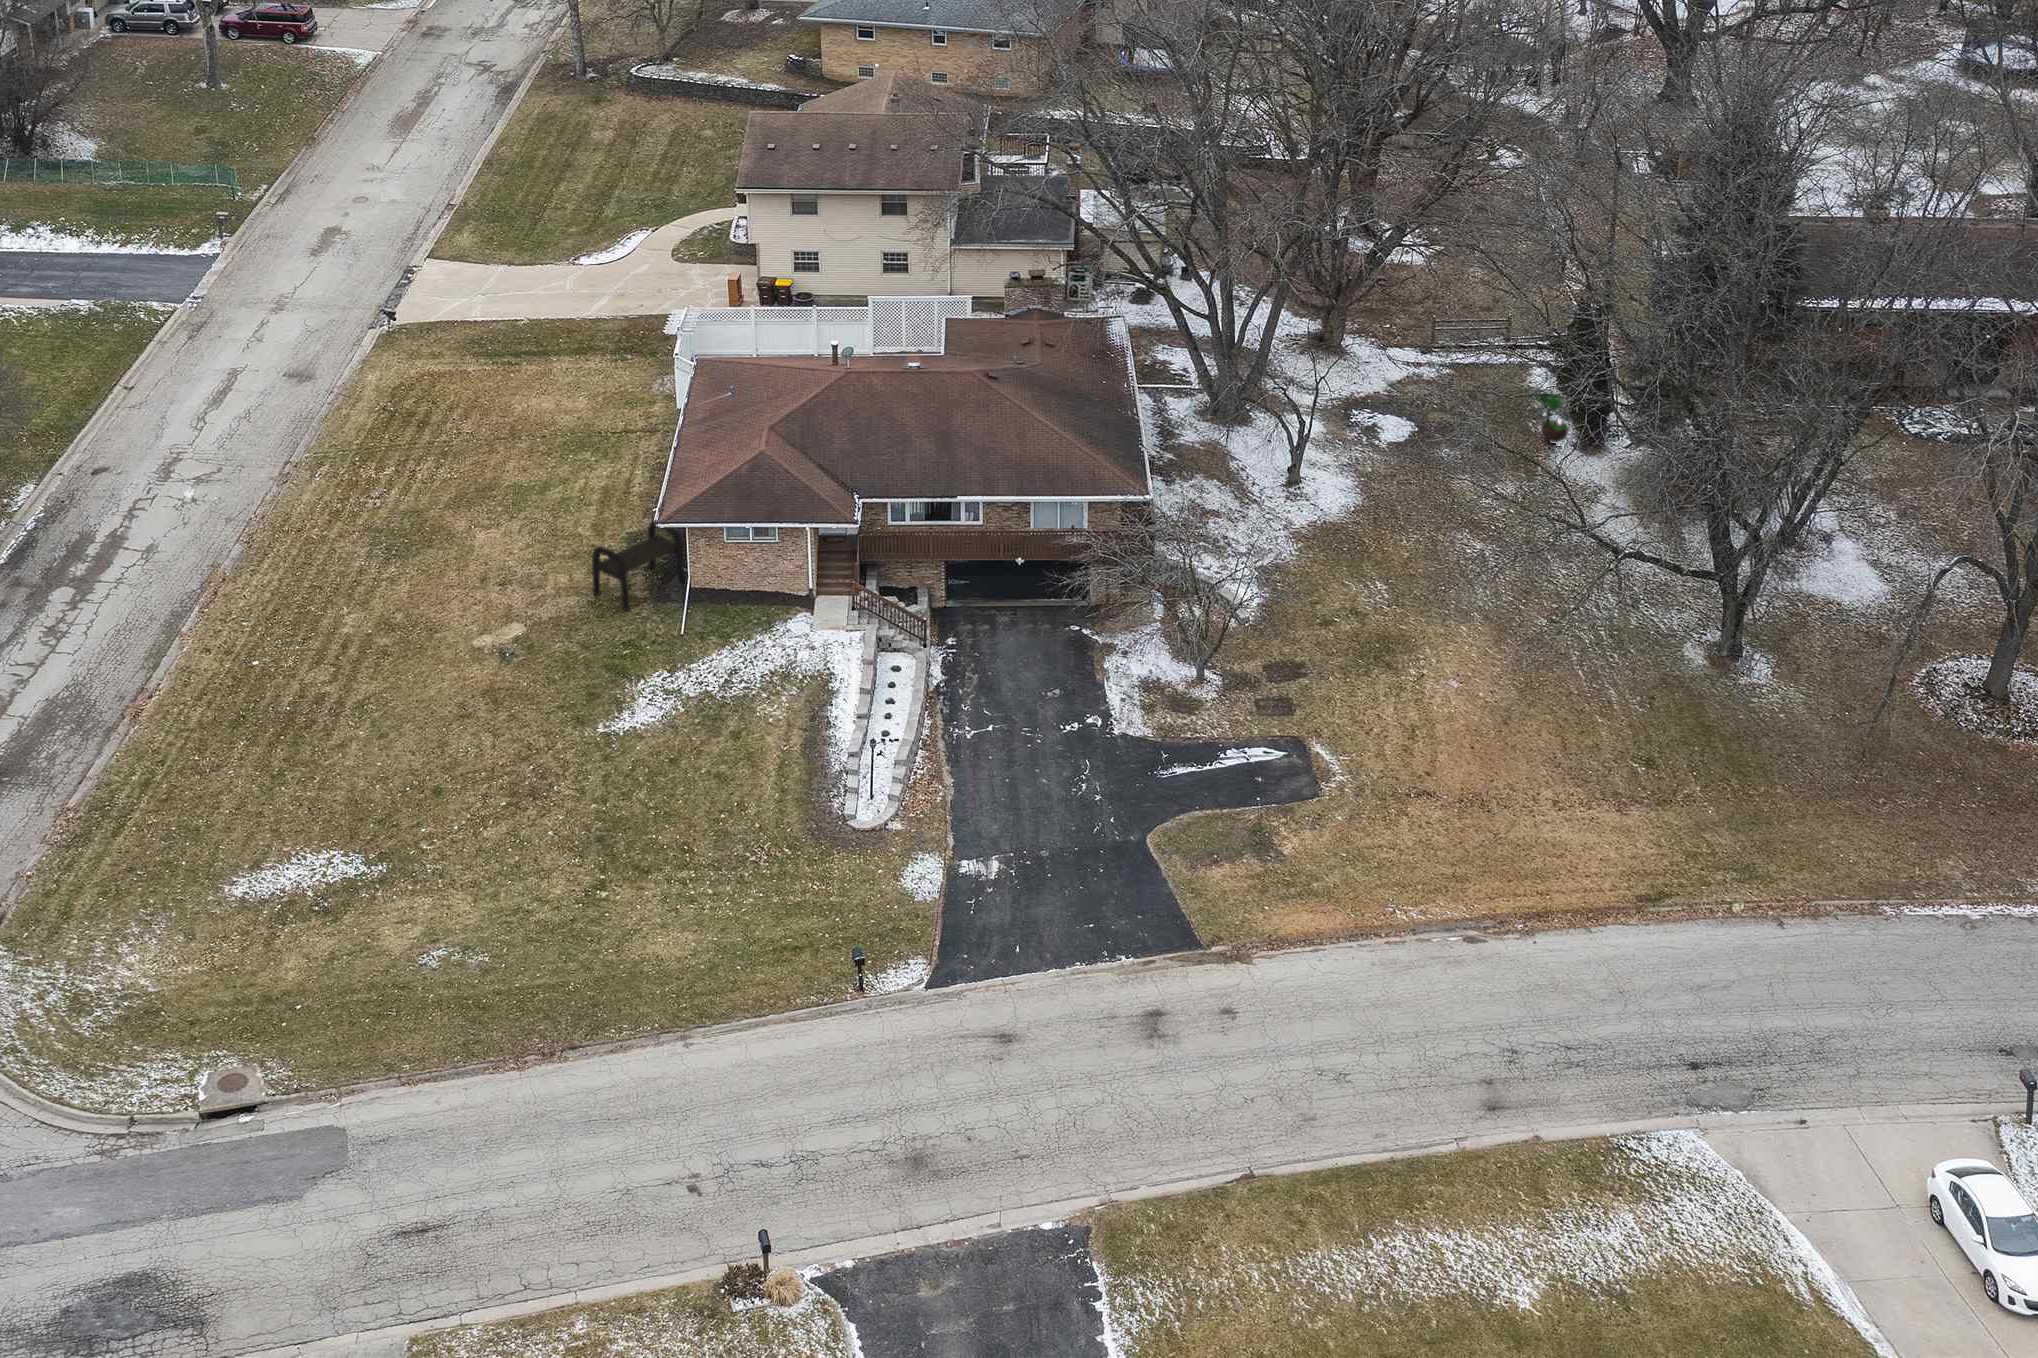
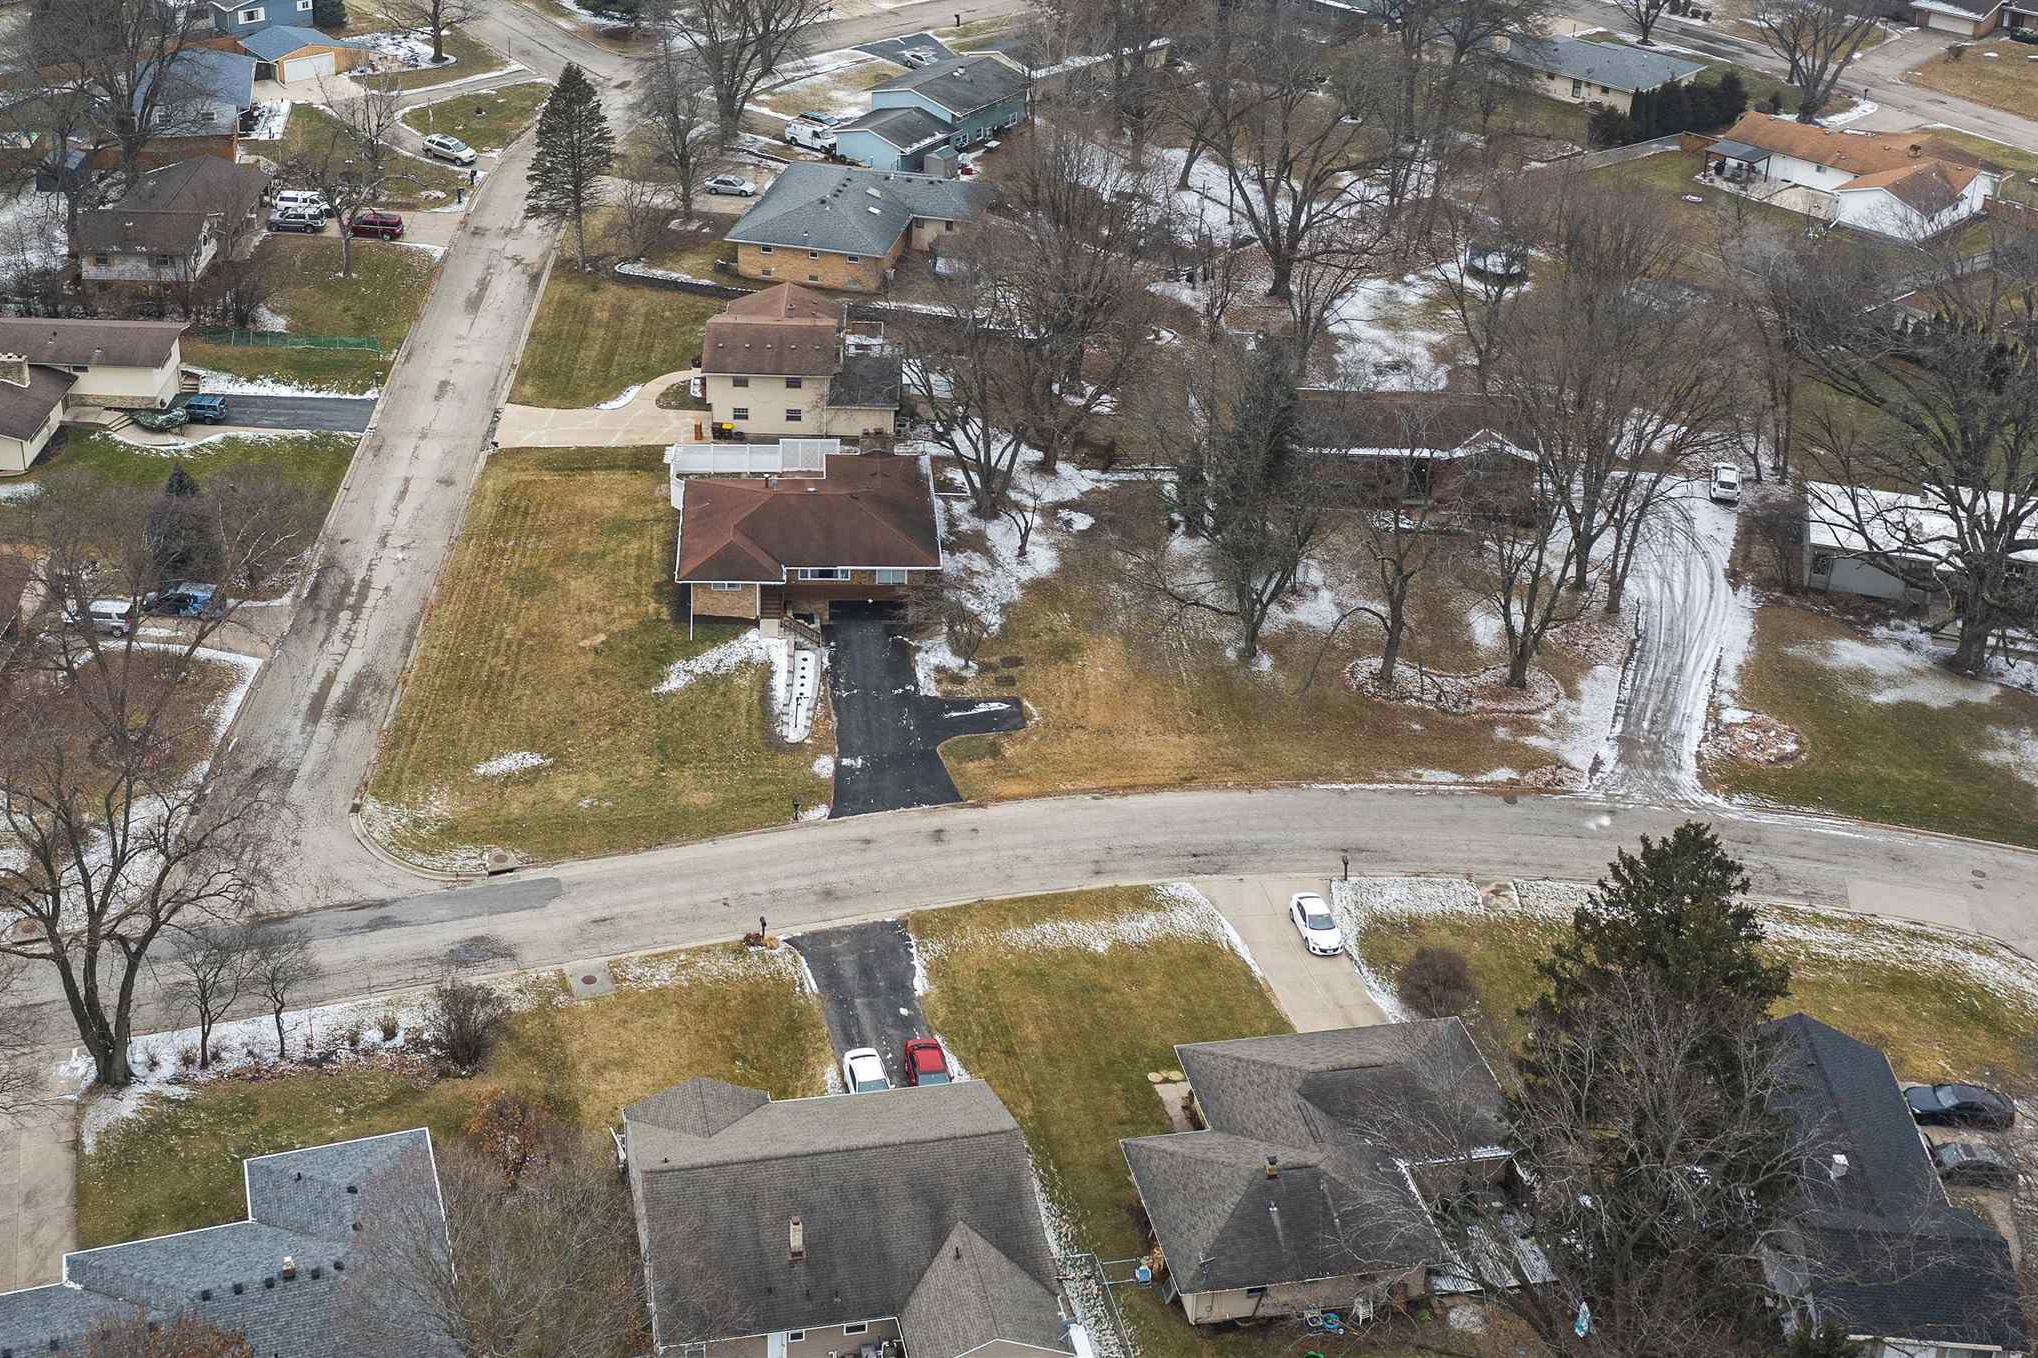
bench: present [592,520,685,610] -> present [1072,431,1116,470]

